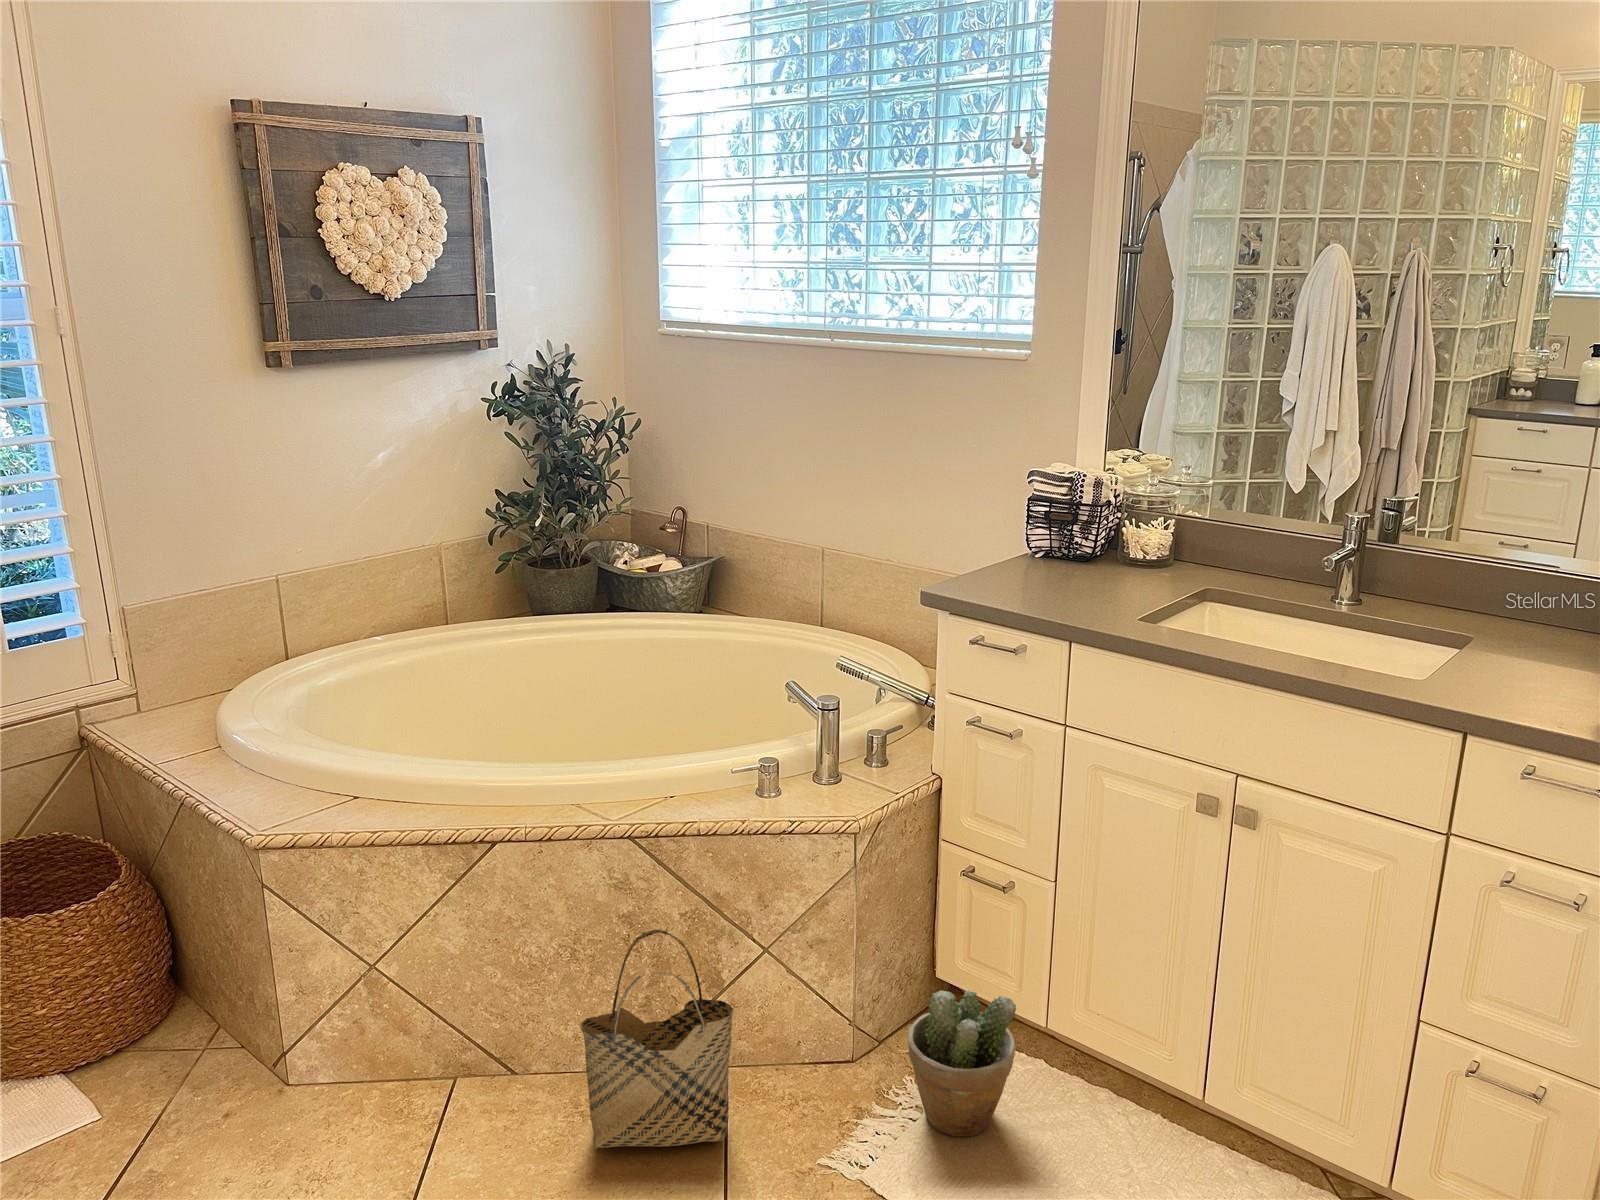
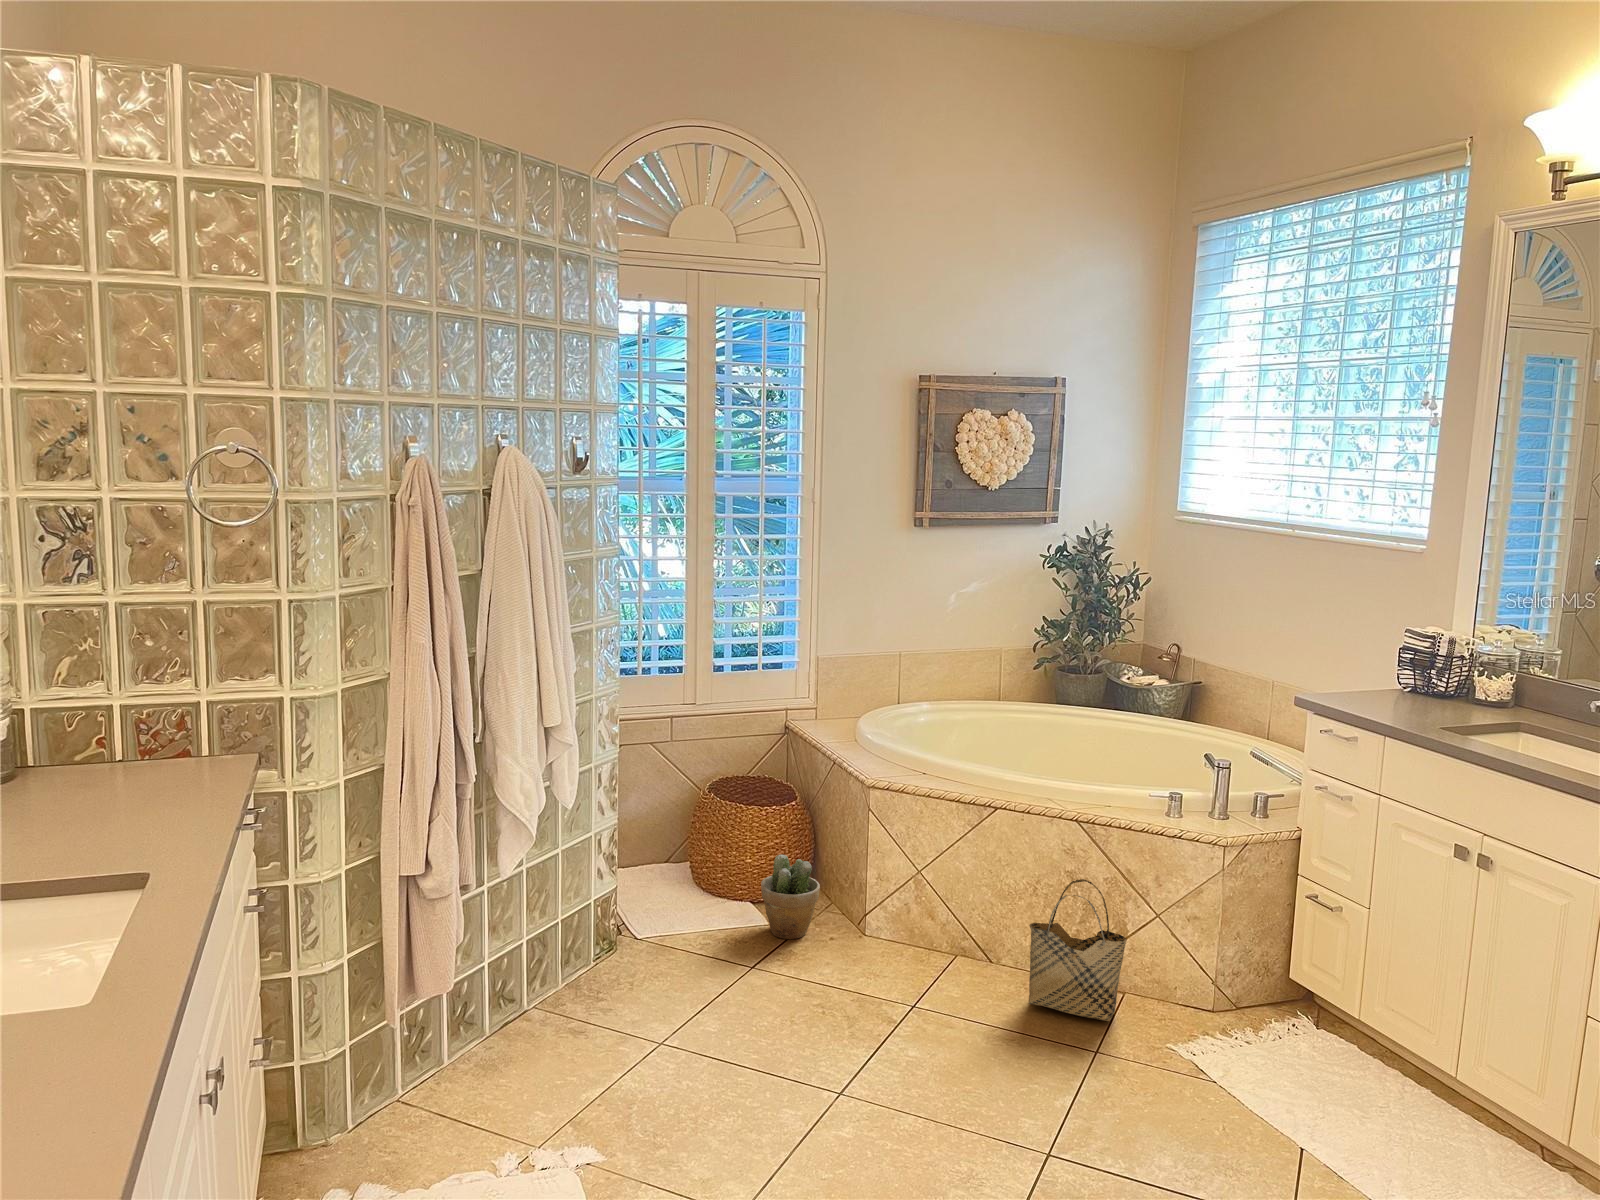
potted plant: present [908,990,1016,1137] -> present [761,855,820,939]

